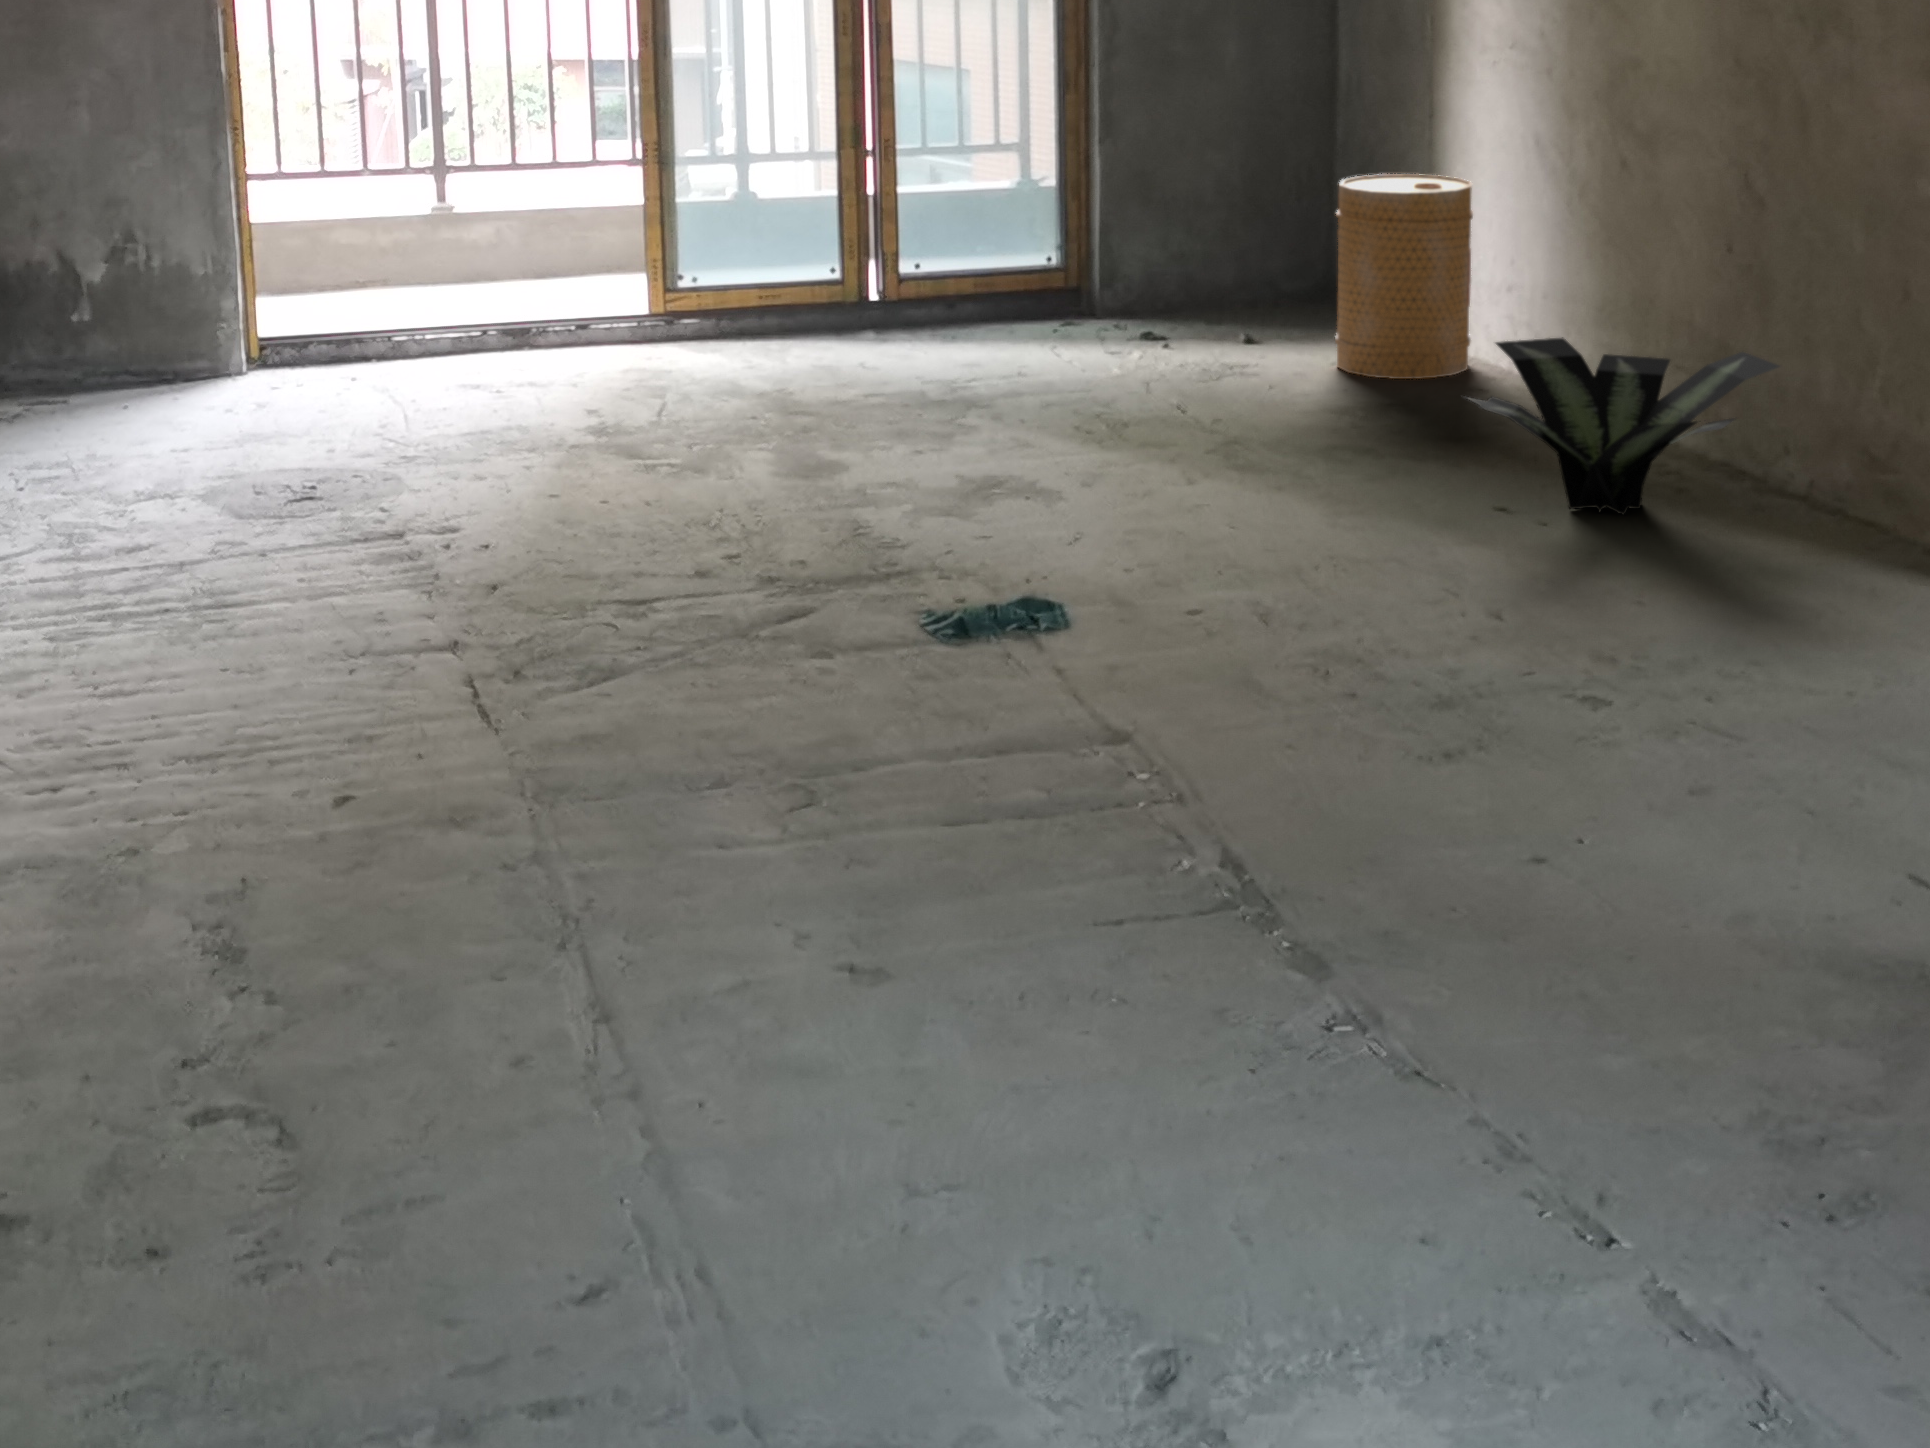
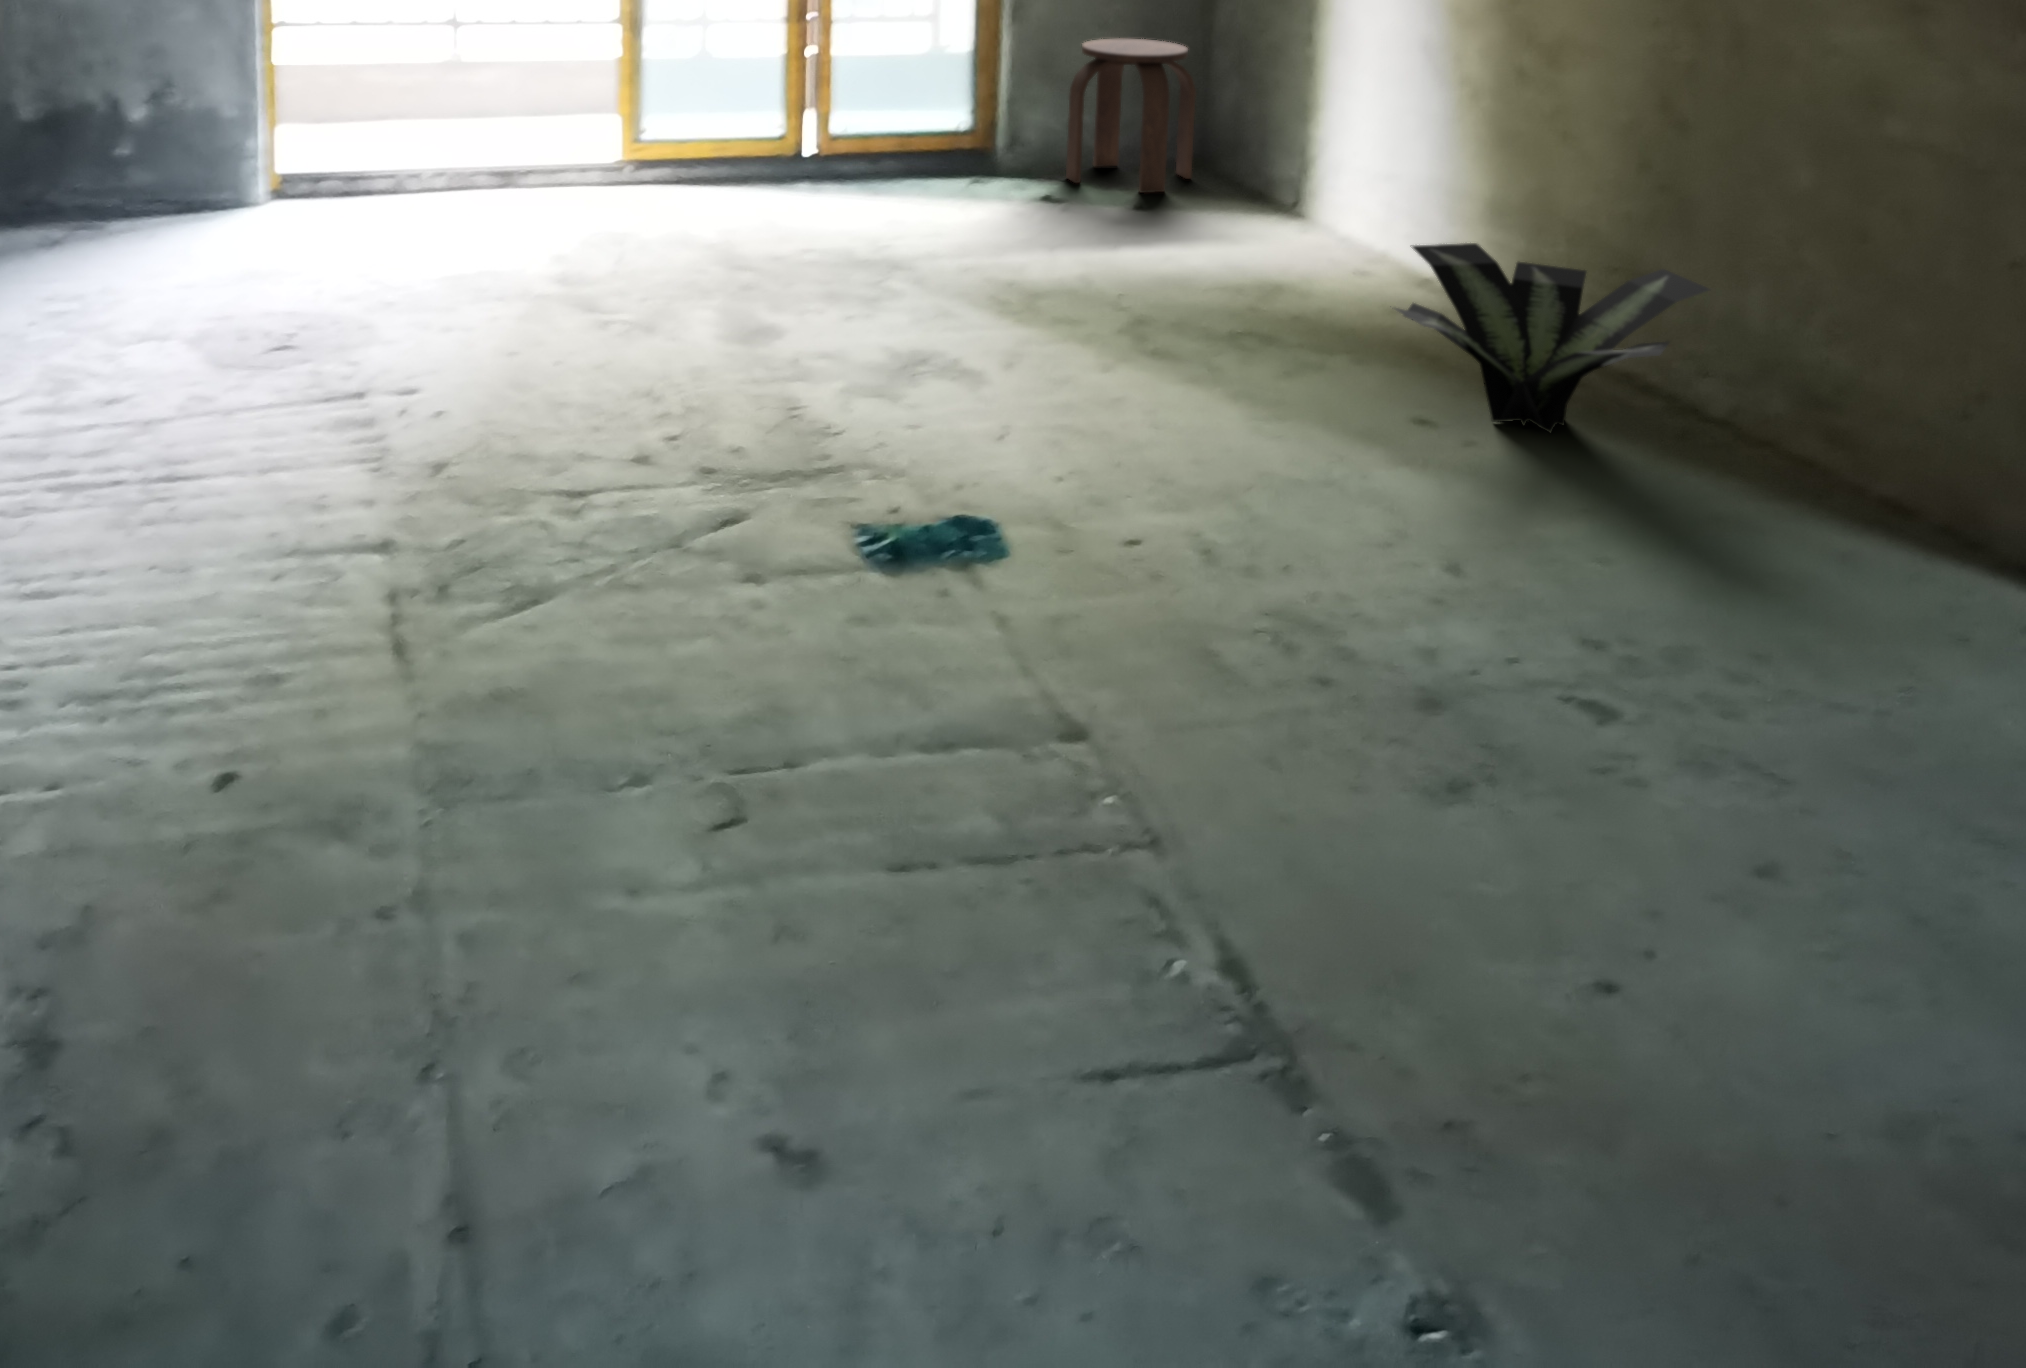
stool: none [1167,158,1309,328] -> present [1066,39,1196,193]
basket: present [1335,174,1473,379] -> none [1227,64,1360,255]

